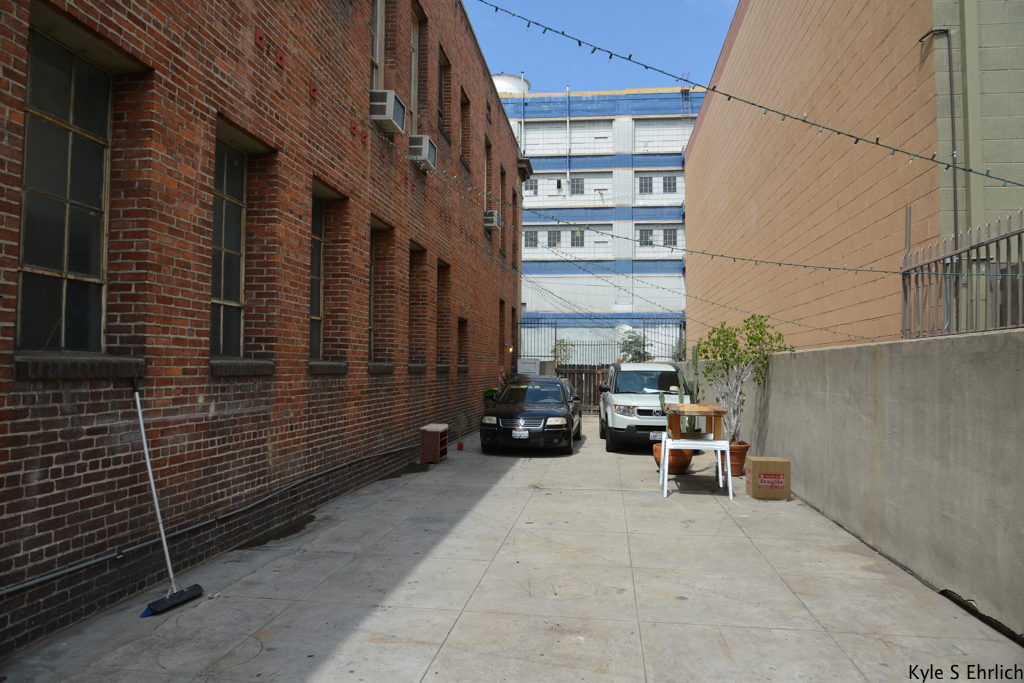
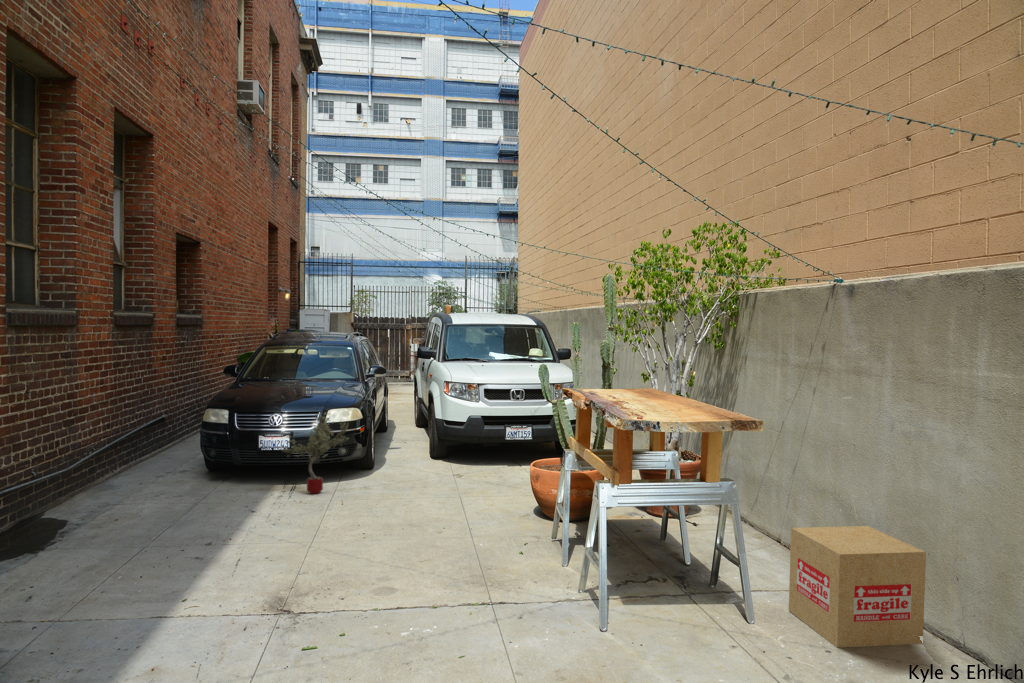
potted tree: present [450,413,467,450] -> present [281,412,348,494]
bench: present [419,424,449,464] -> none [27,431,121,528]

